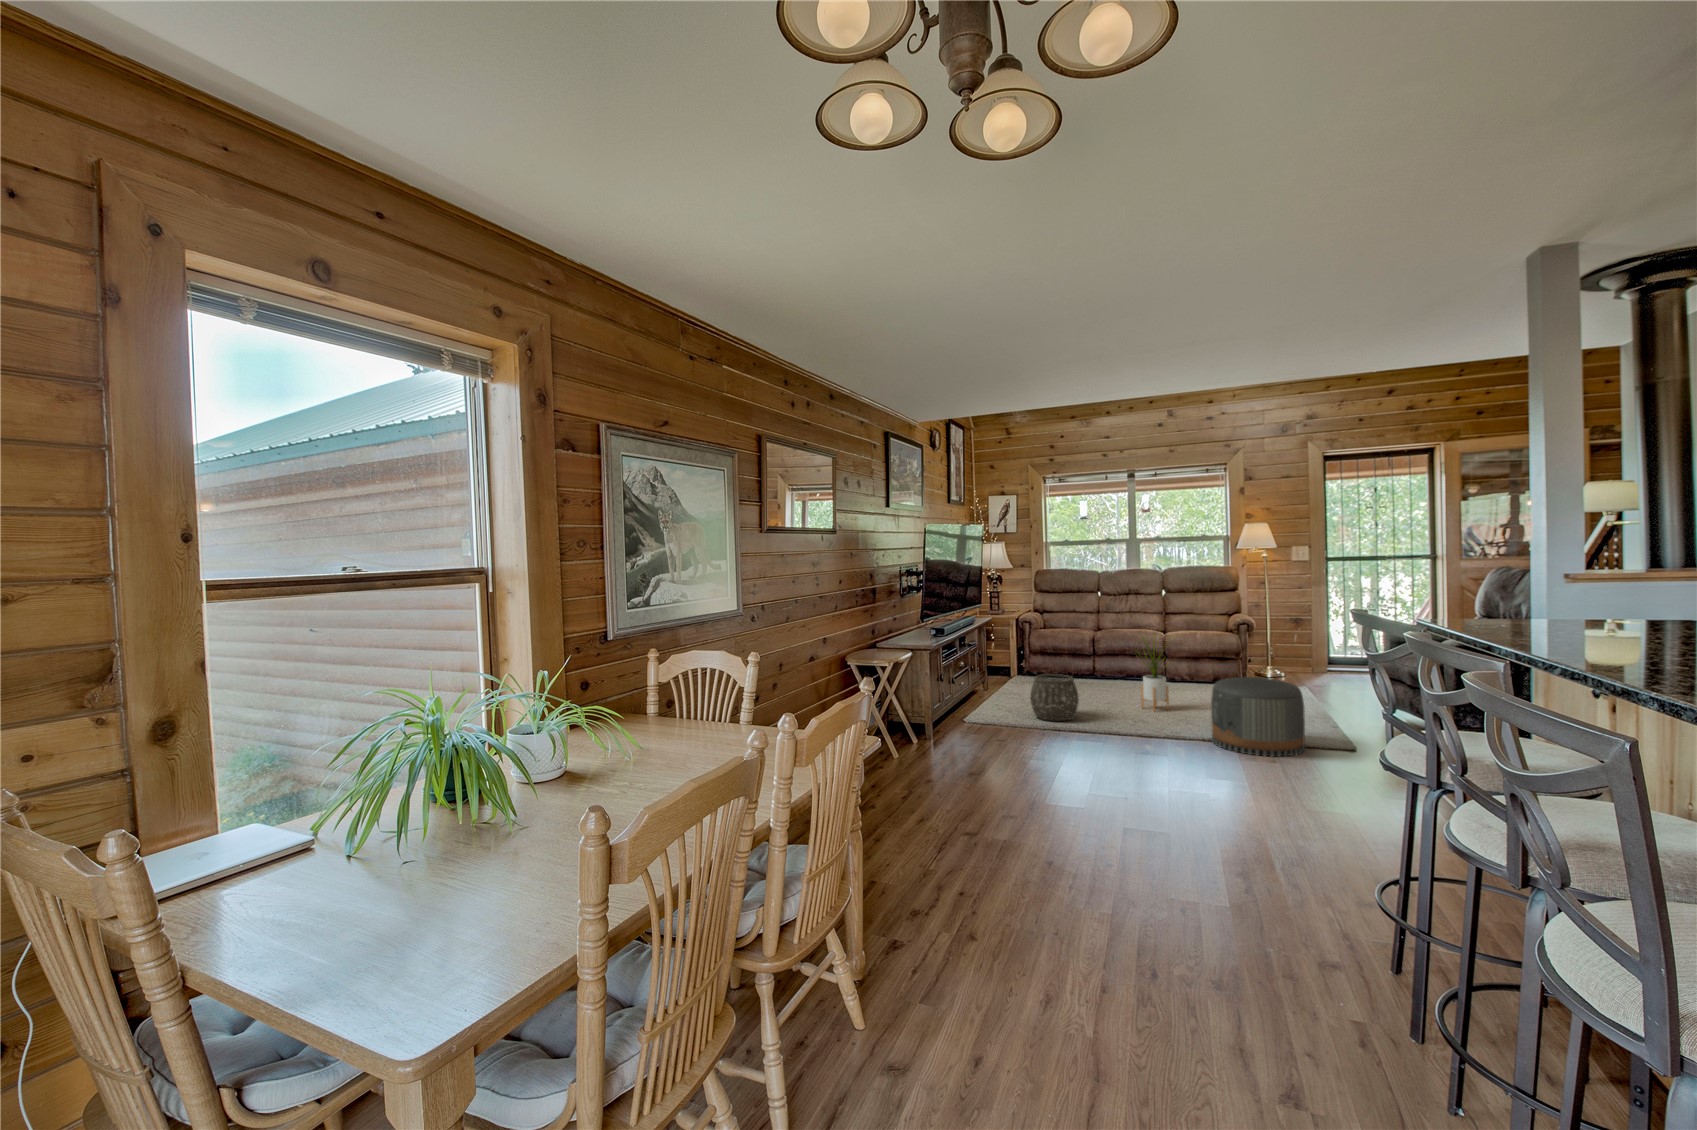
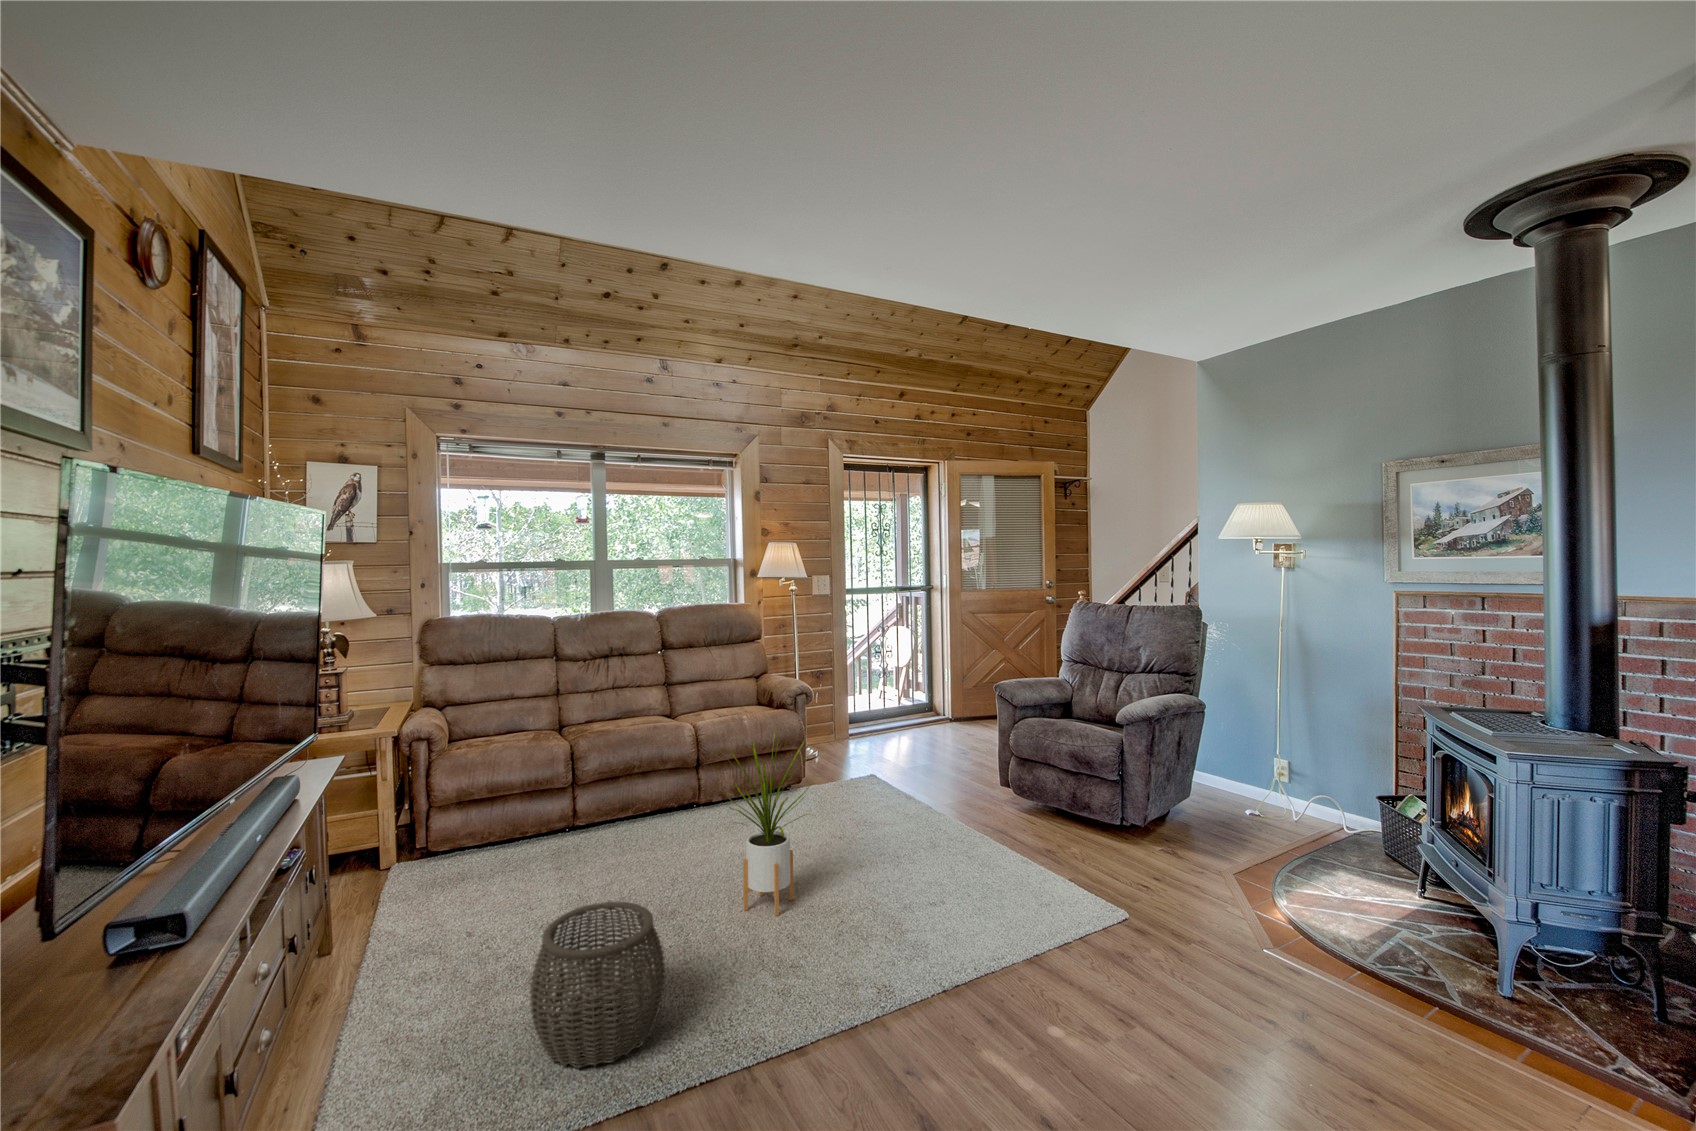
pouf: present [1211,677,1305,757] -> none [966,822,1136,1020]

